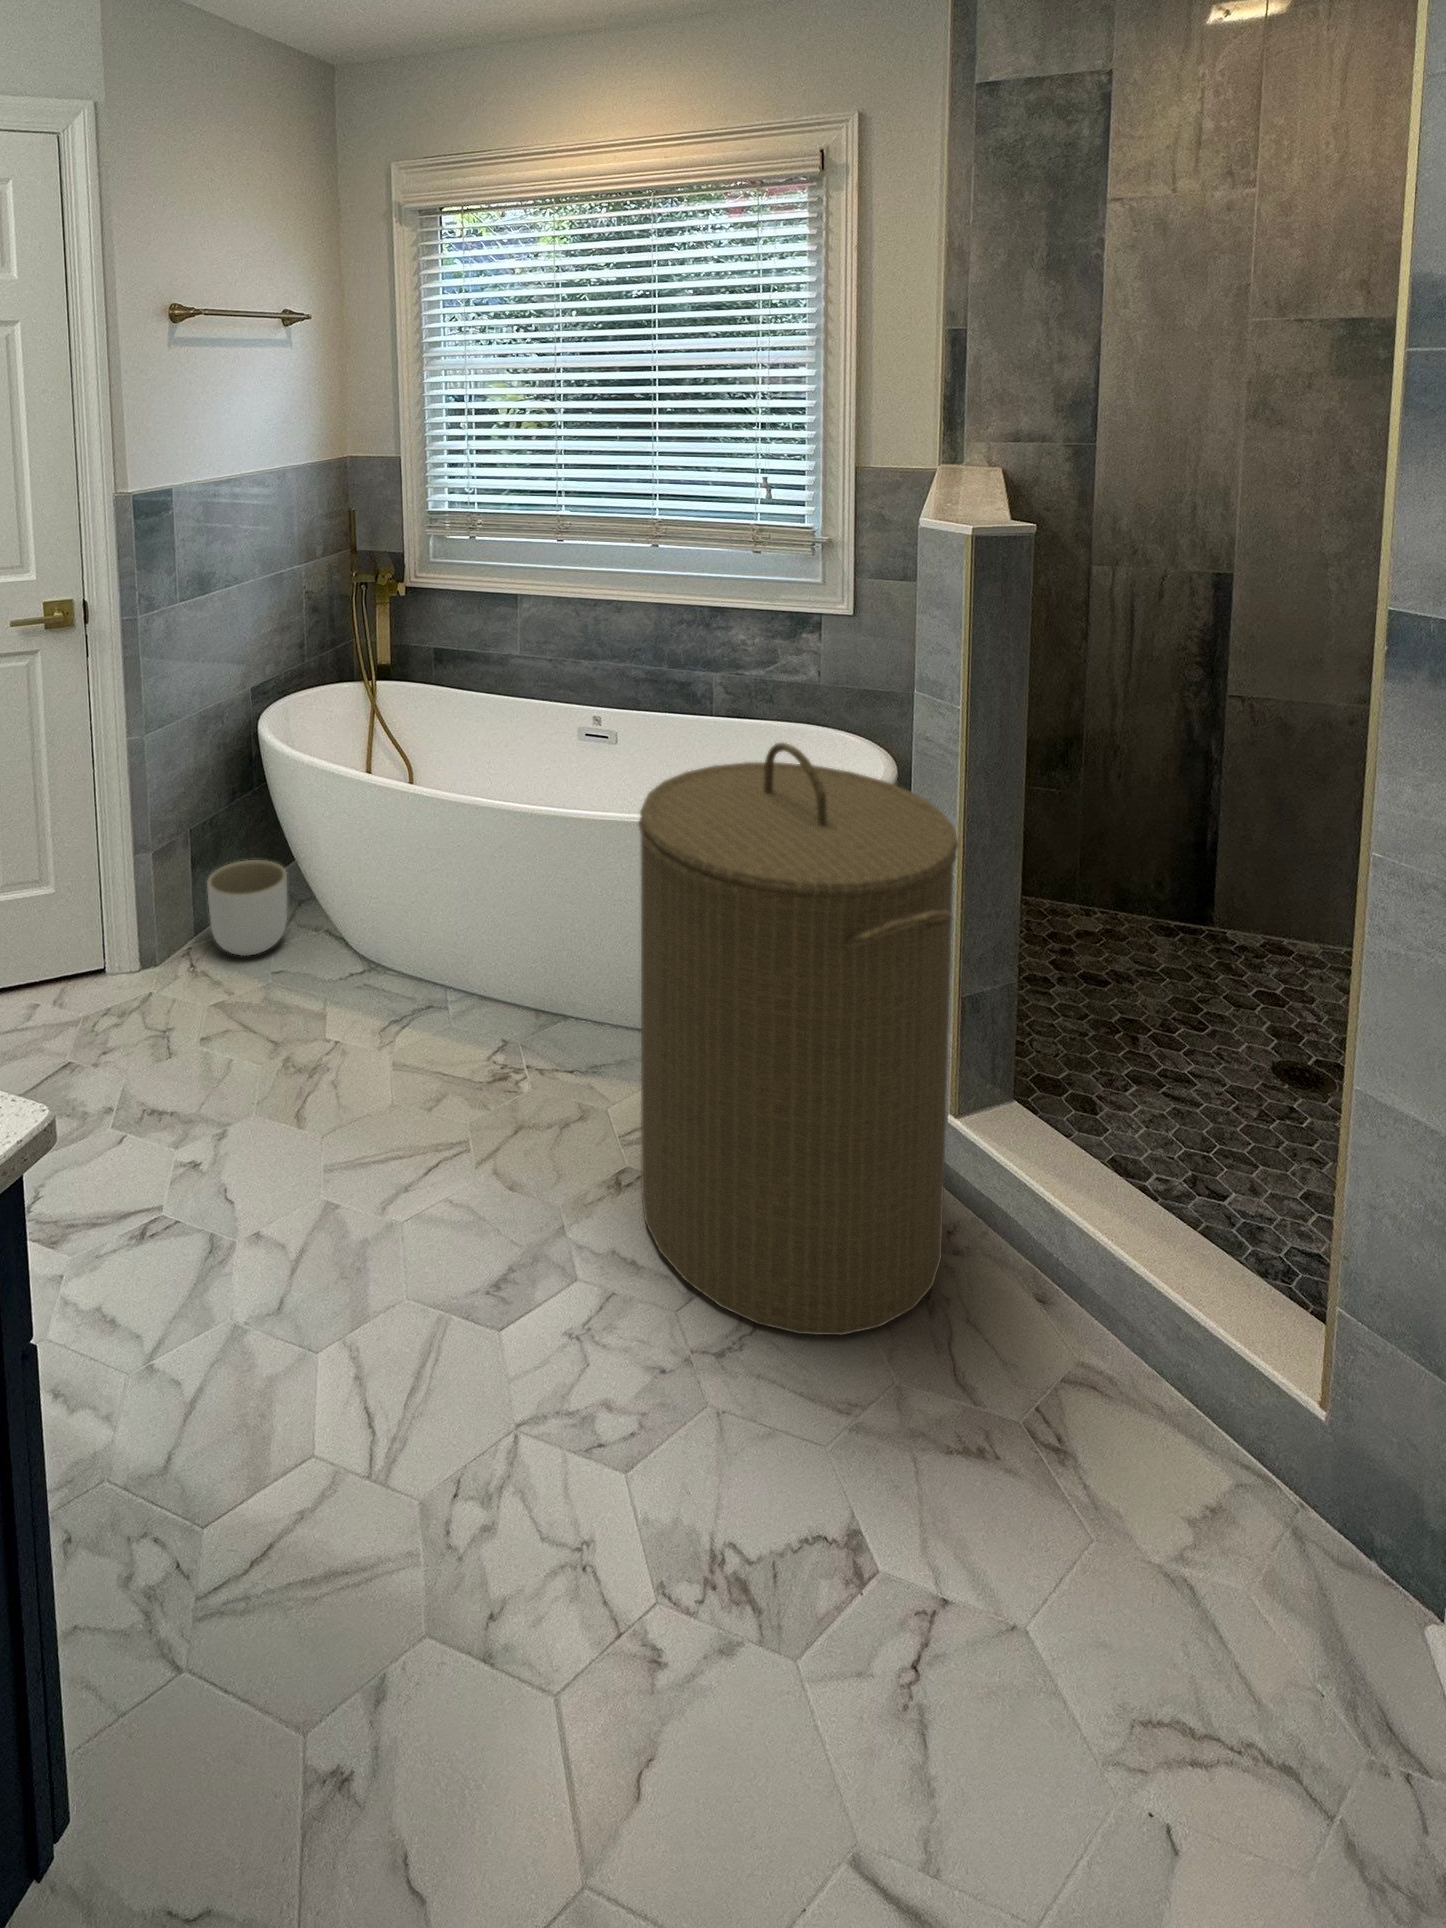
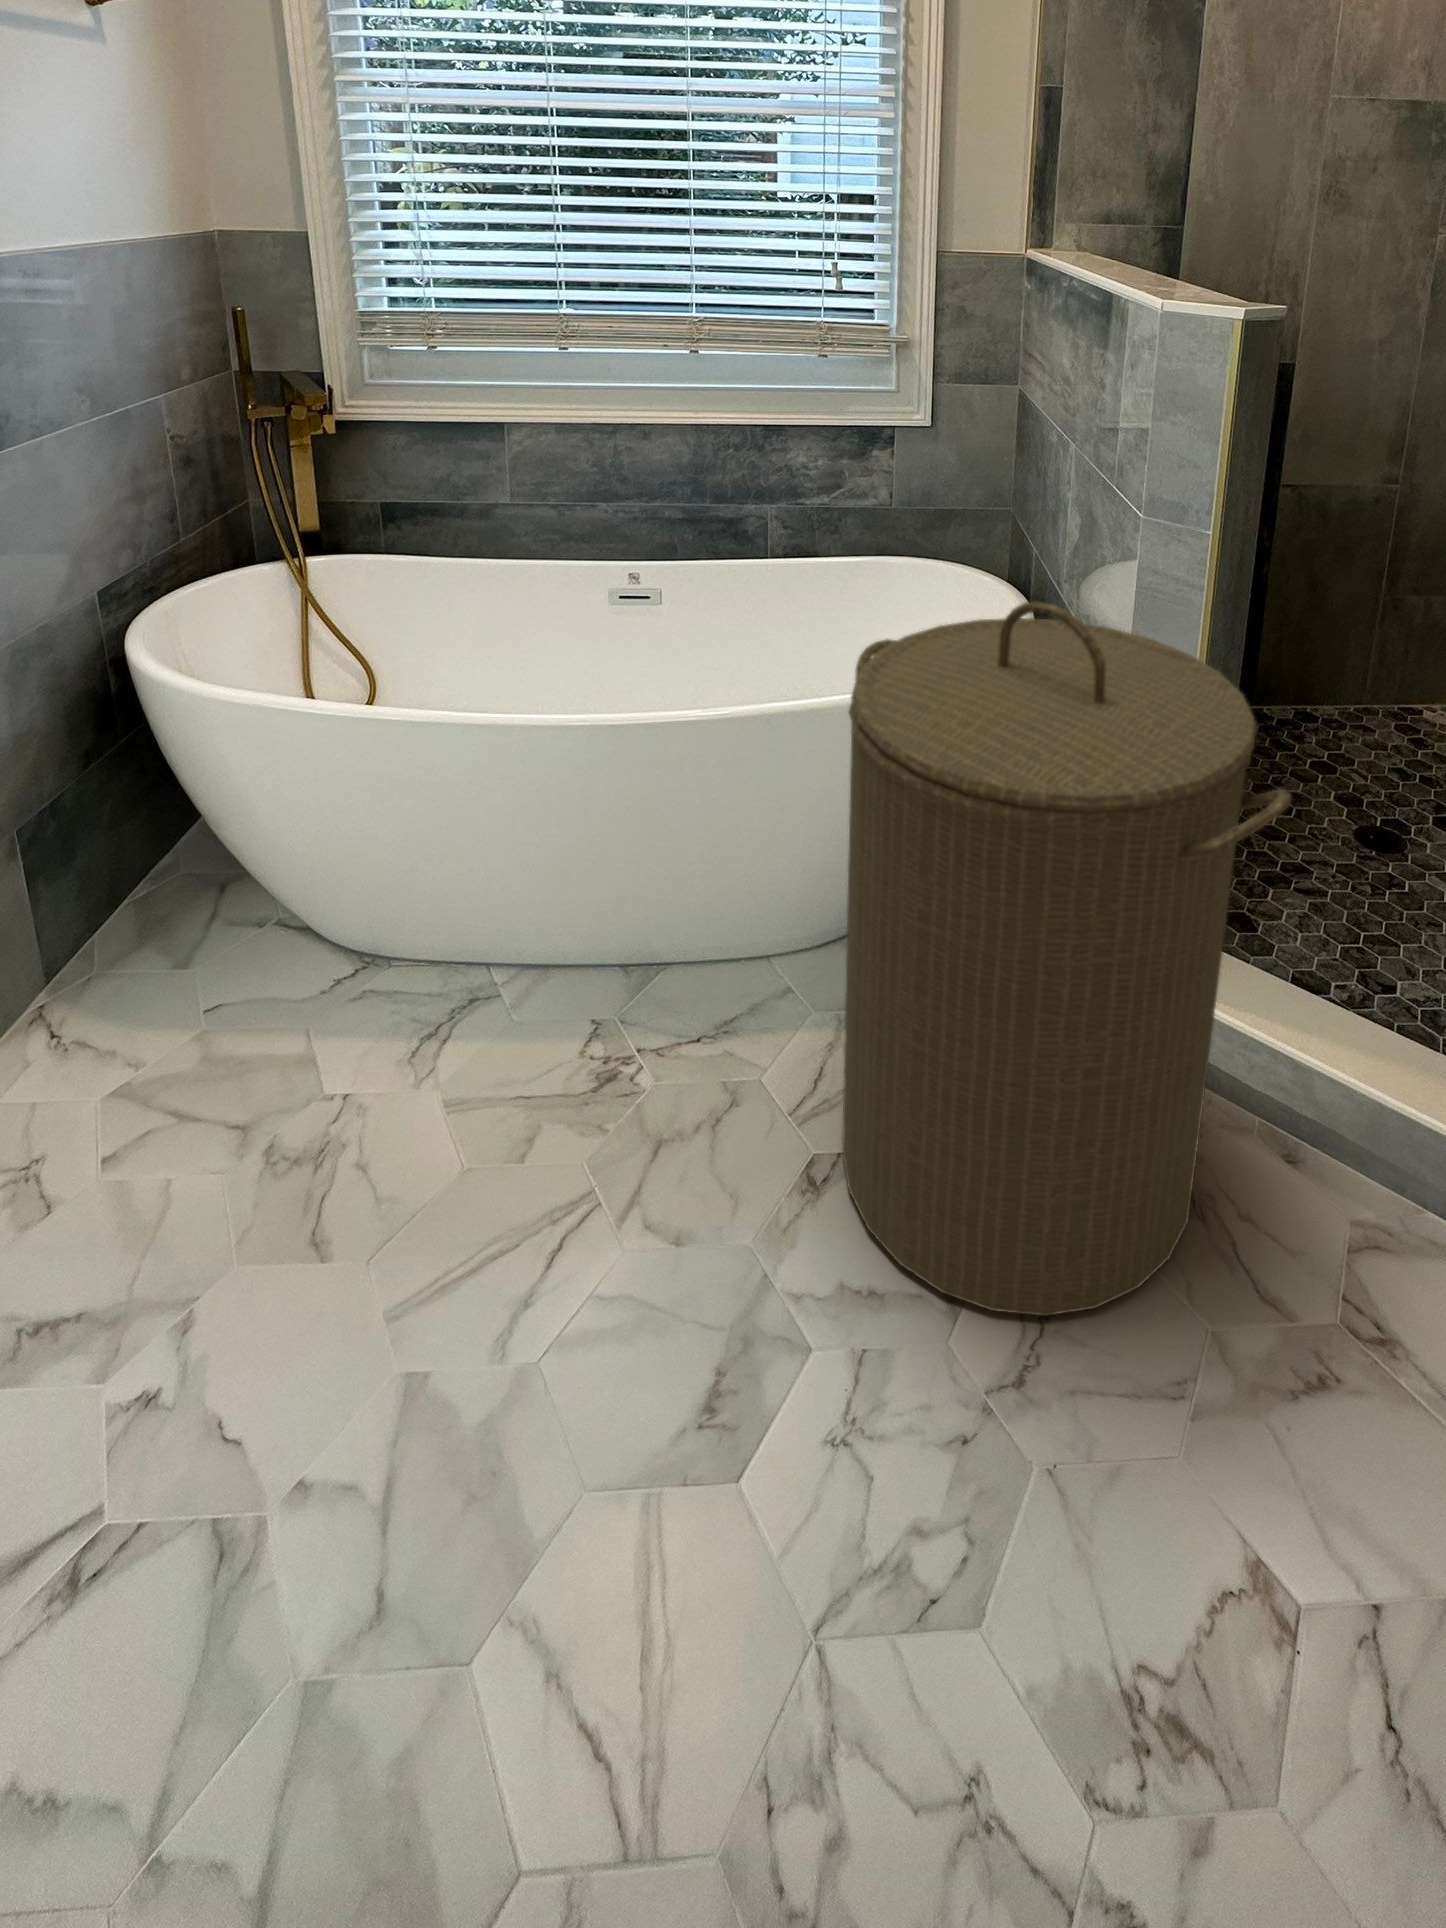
planter: present [207,860,287,956] -> none [60,849,211,1001]

